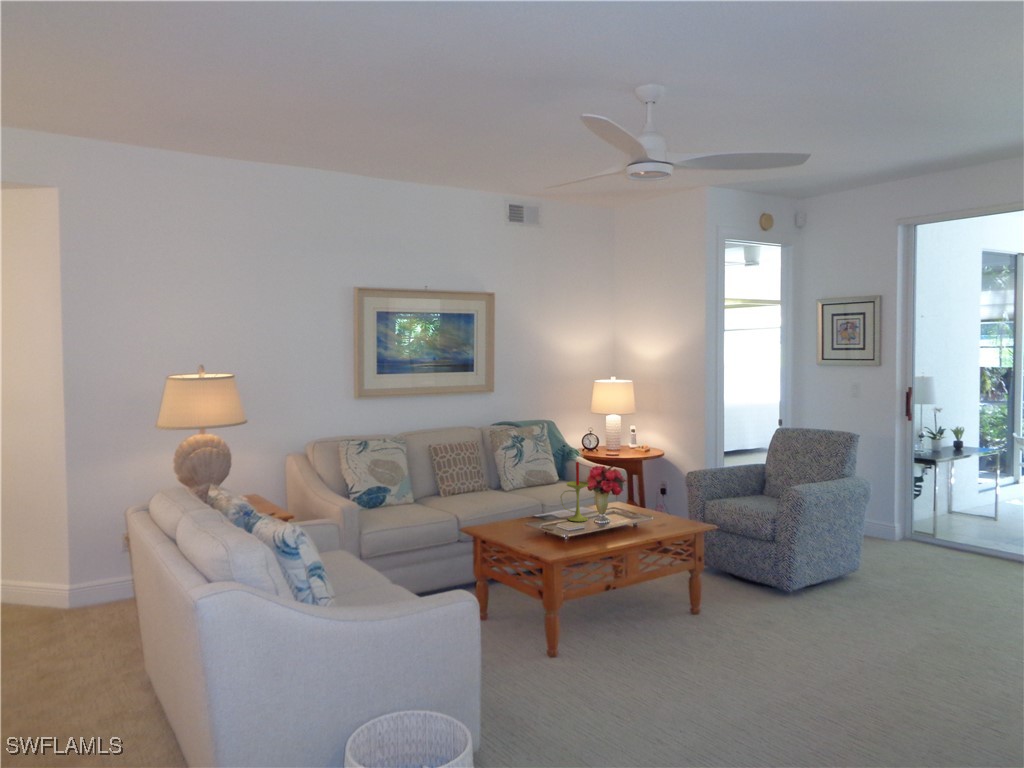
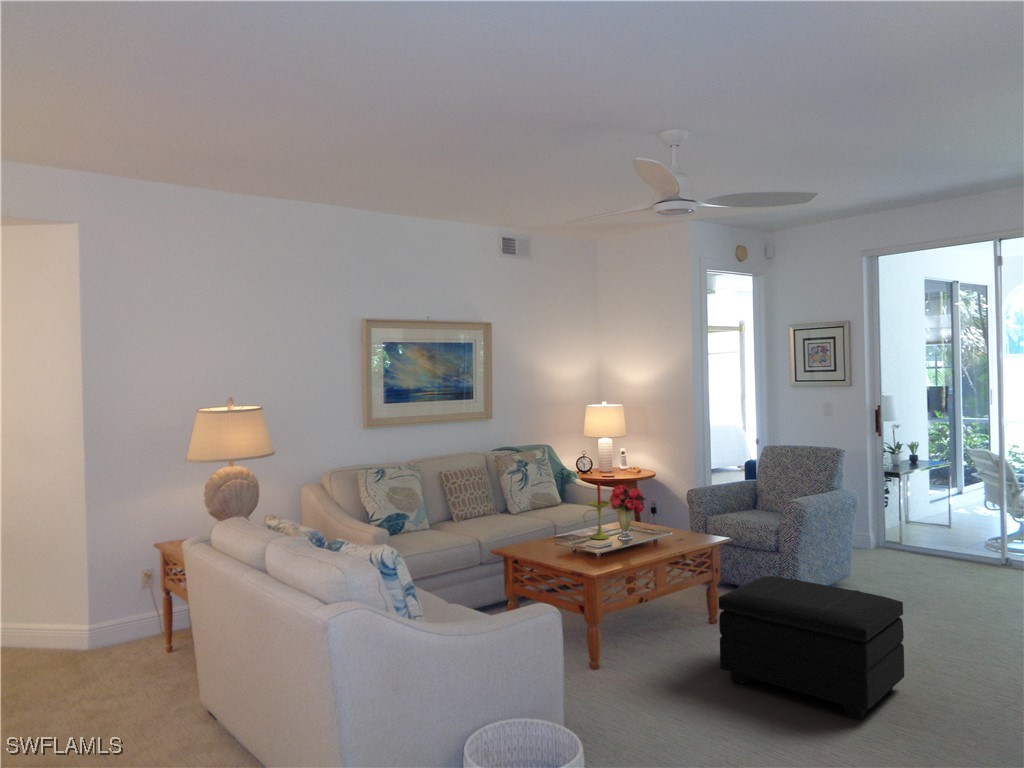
footstool: none [680,569,883,732] -> present [719,576,904,719]

